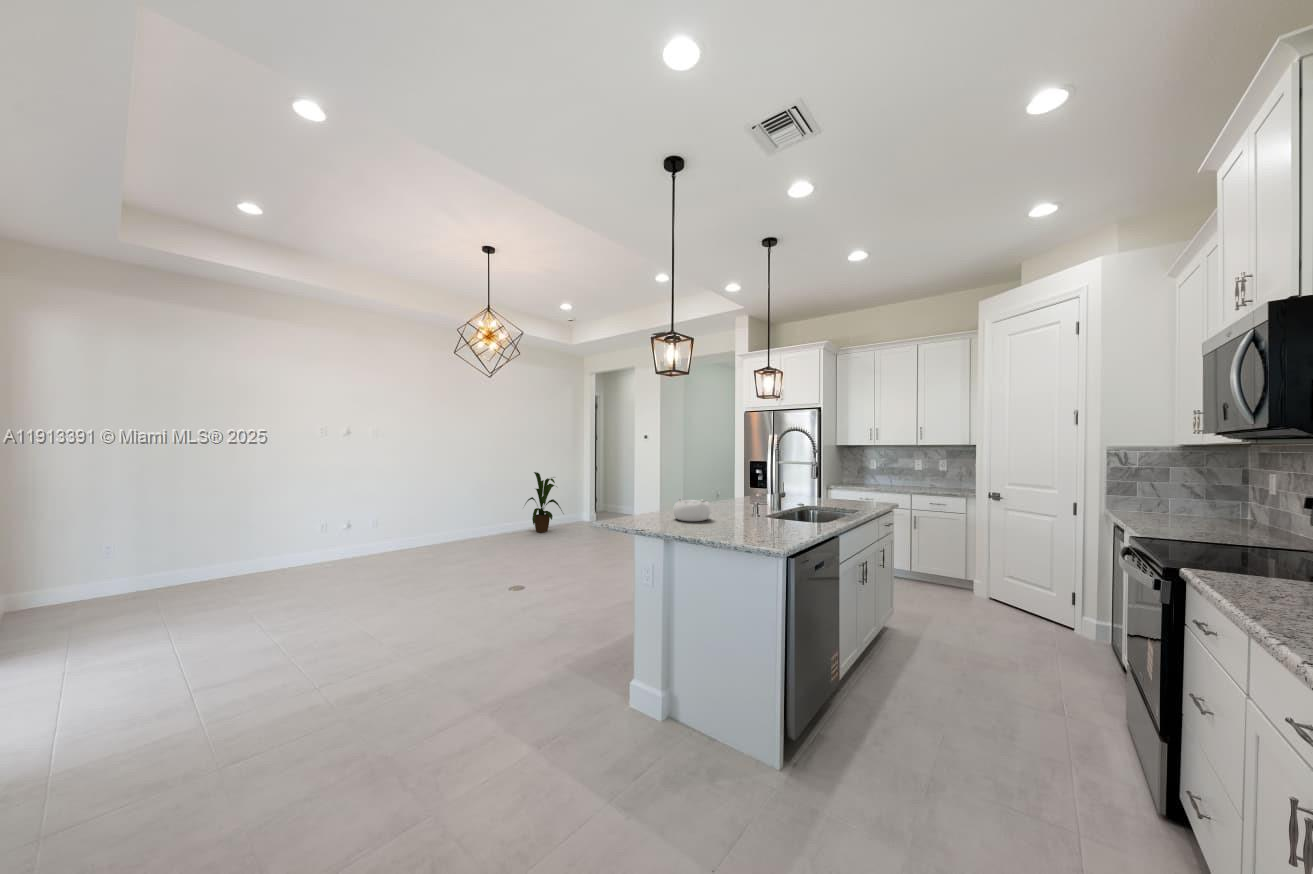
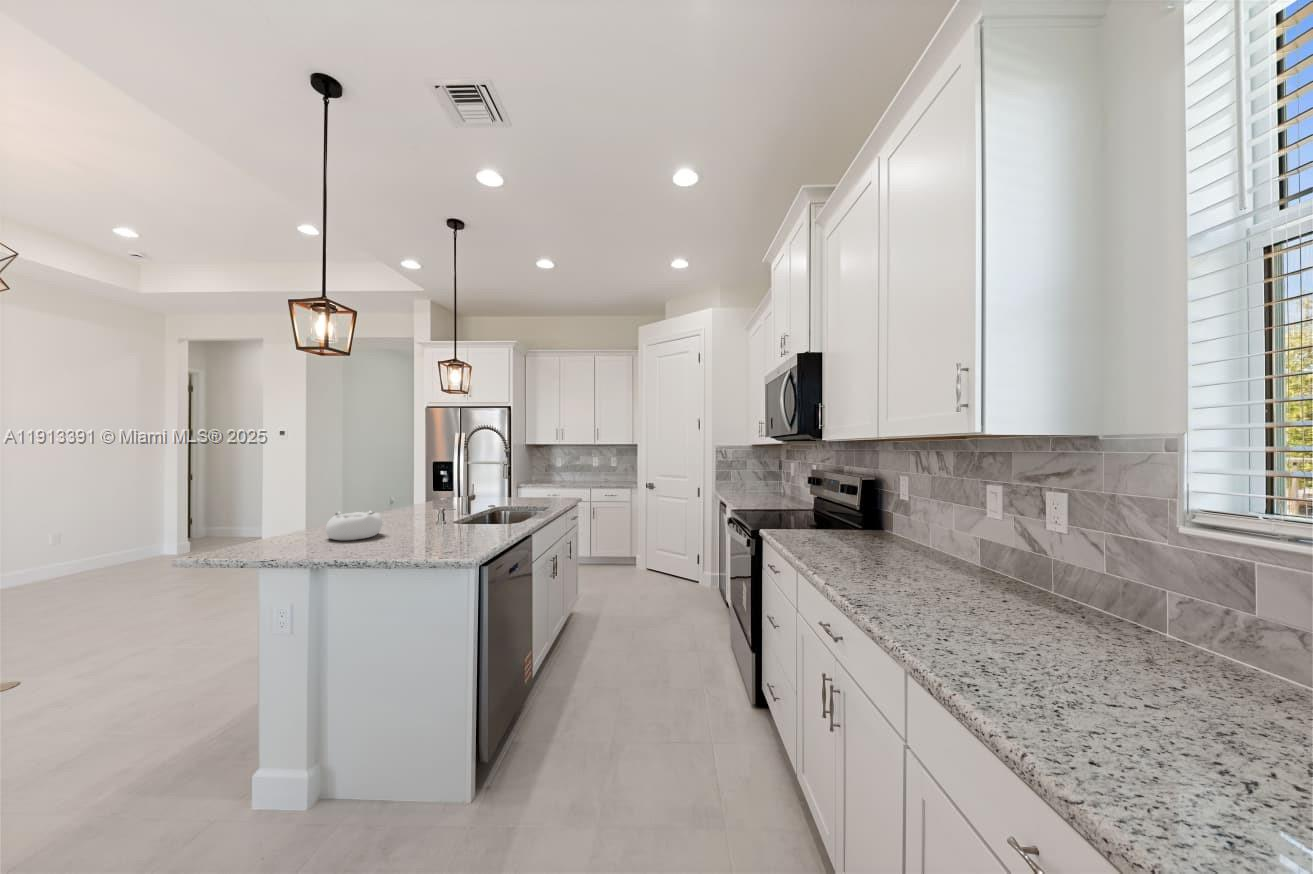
house plant: present [525,472,562,533] -> none [23,488,127,583]

